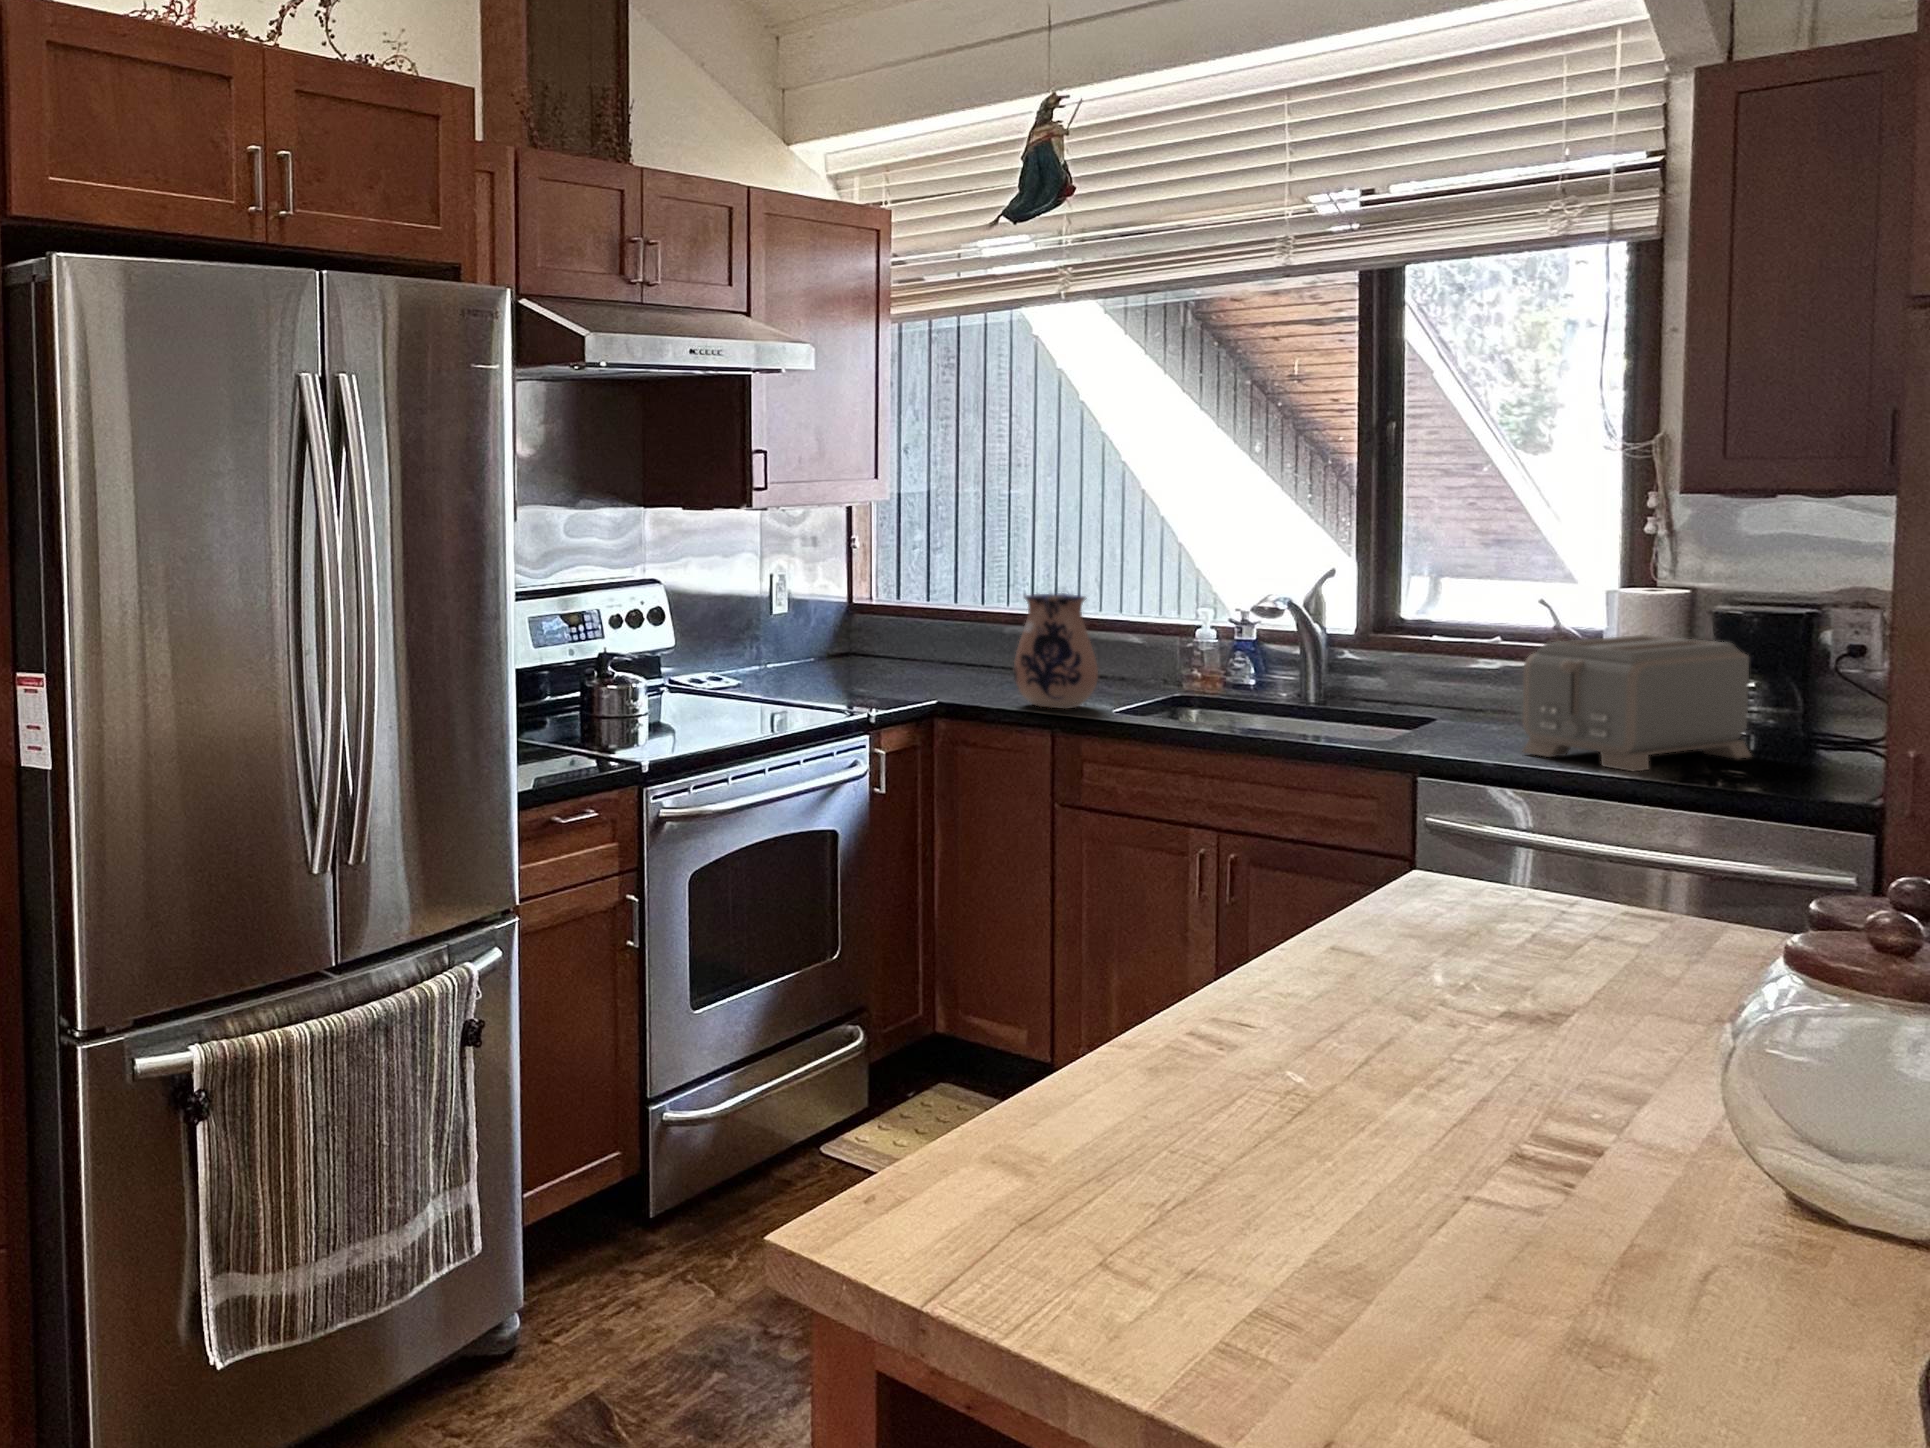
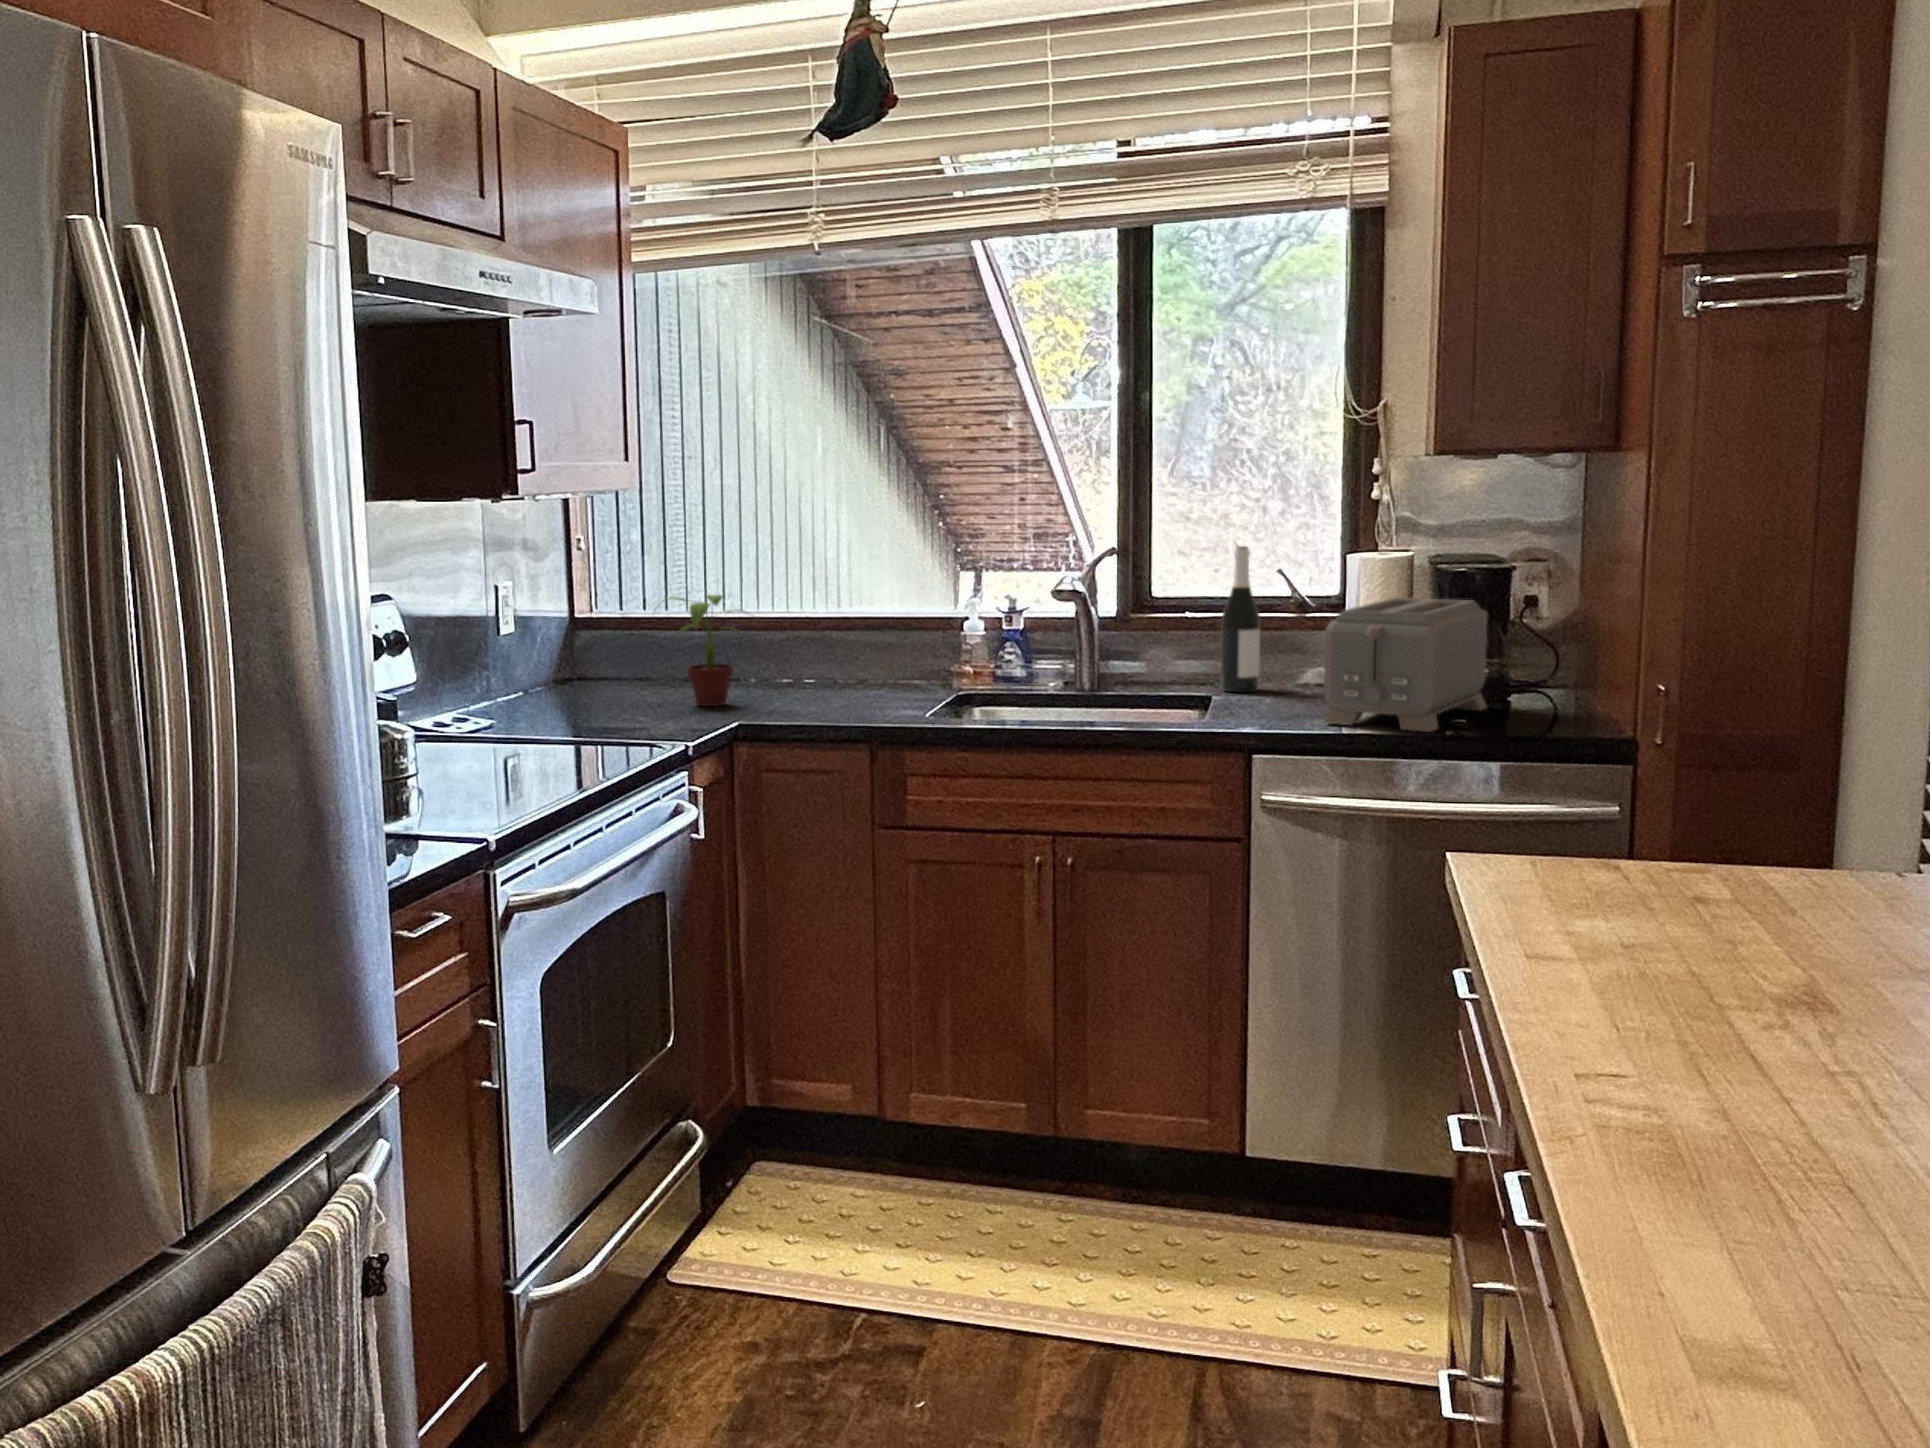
wine bottle: none [1465,574,1512,719] -> present [1221,546,1260,692]
potted plant: none [894,592,989,687] -> present [655,595,745,706]
ceramic pitcher: present [1014,593,1098,709] -> none [812,588,902,720]

